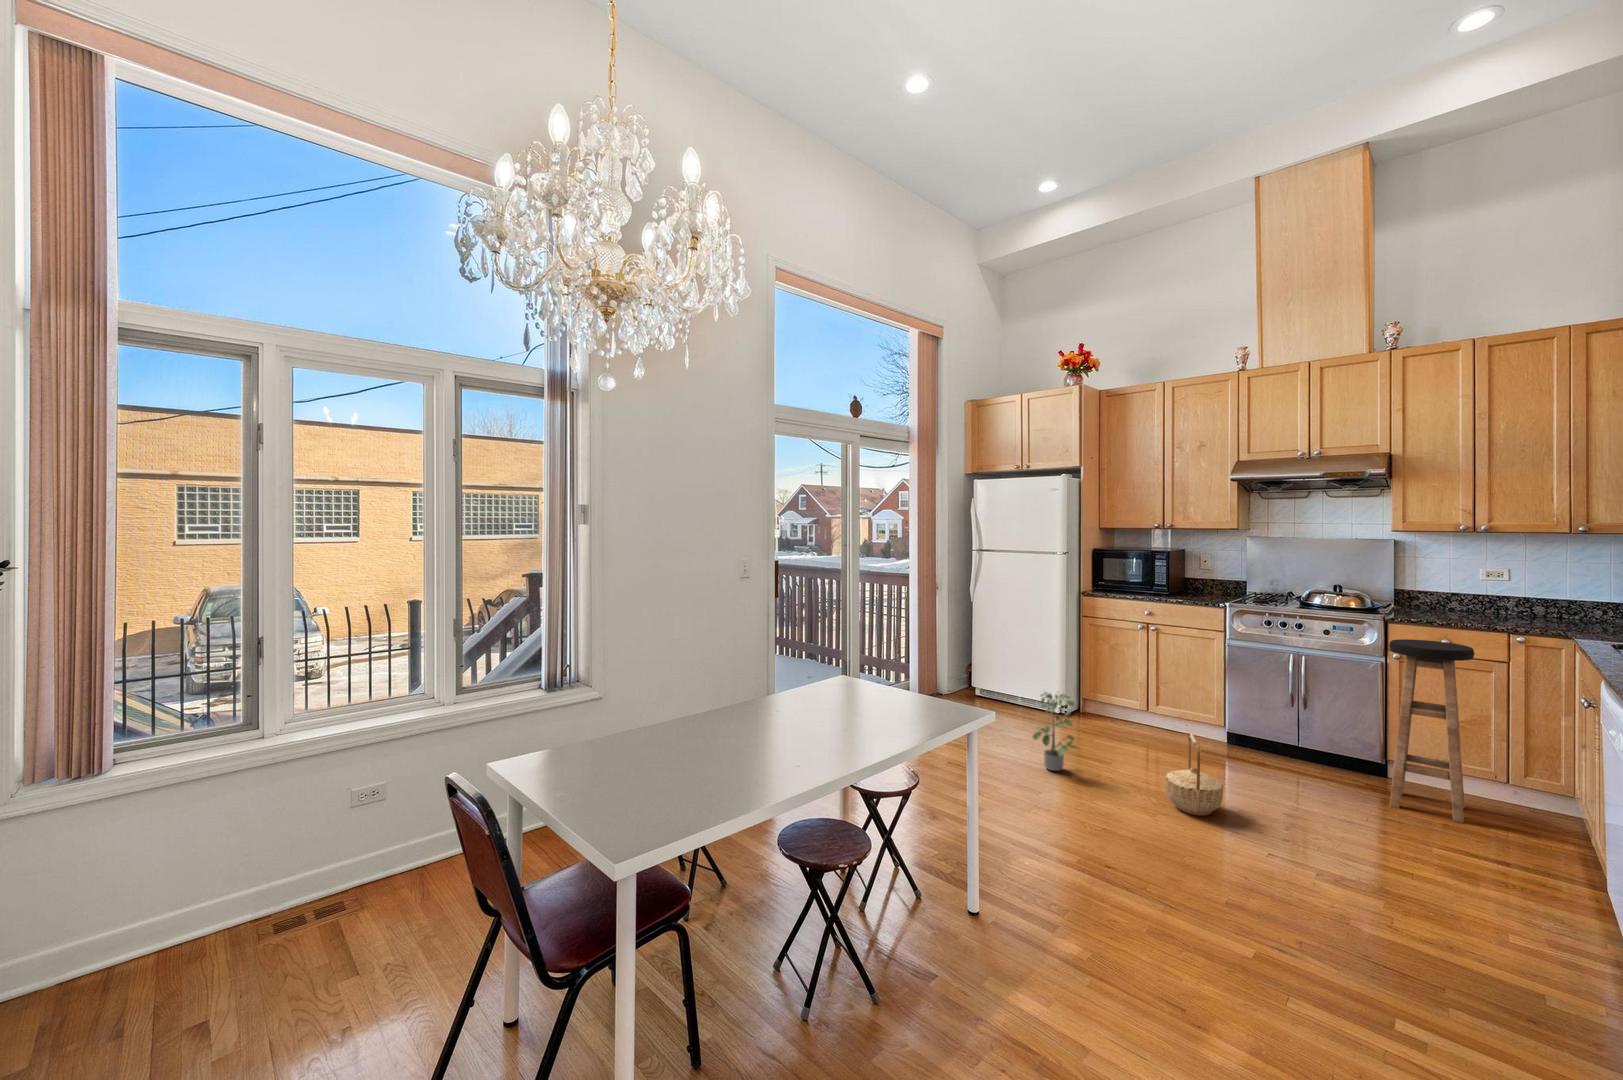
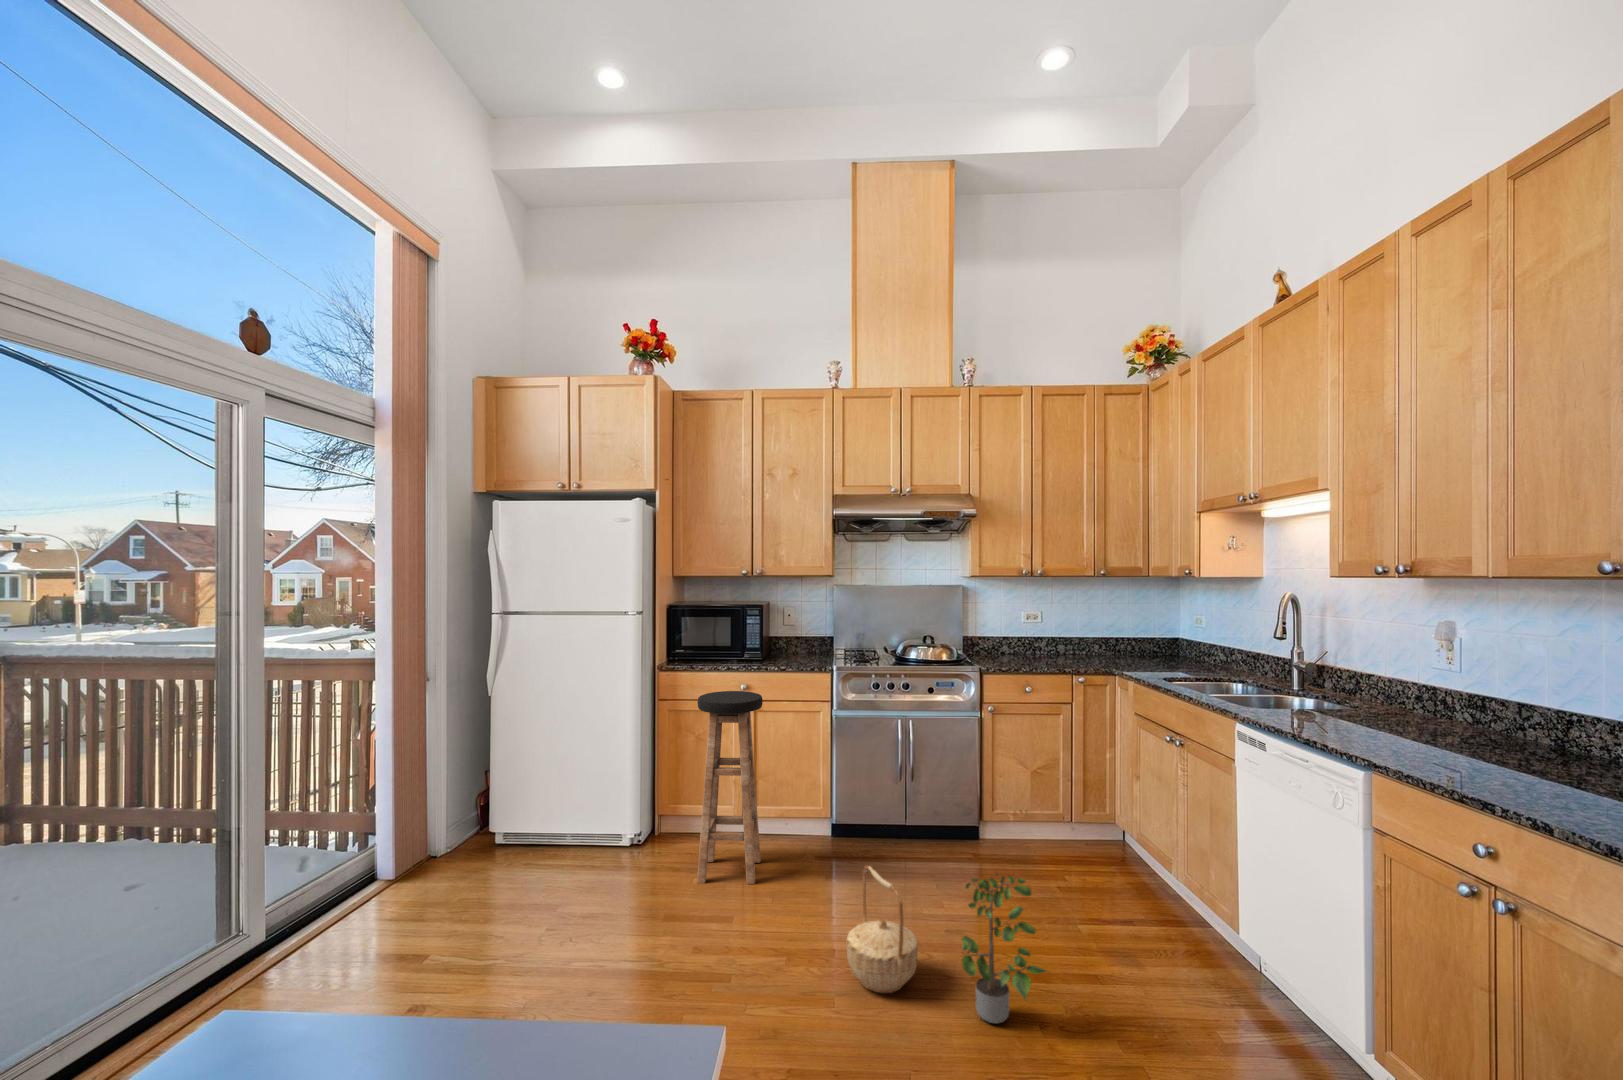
bar stool: present [1389,639,1474,823] -> present [697,691,763,884]
potted plant: present [1033,693,1078,771] -> present [961,873,1047,1023]

